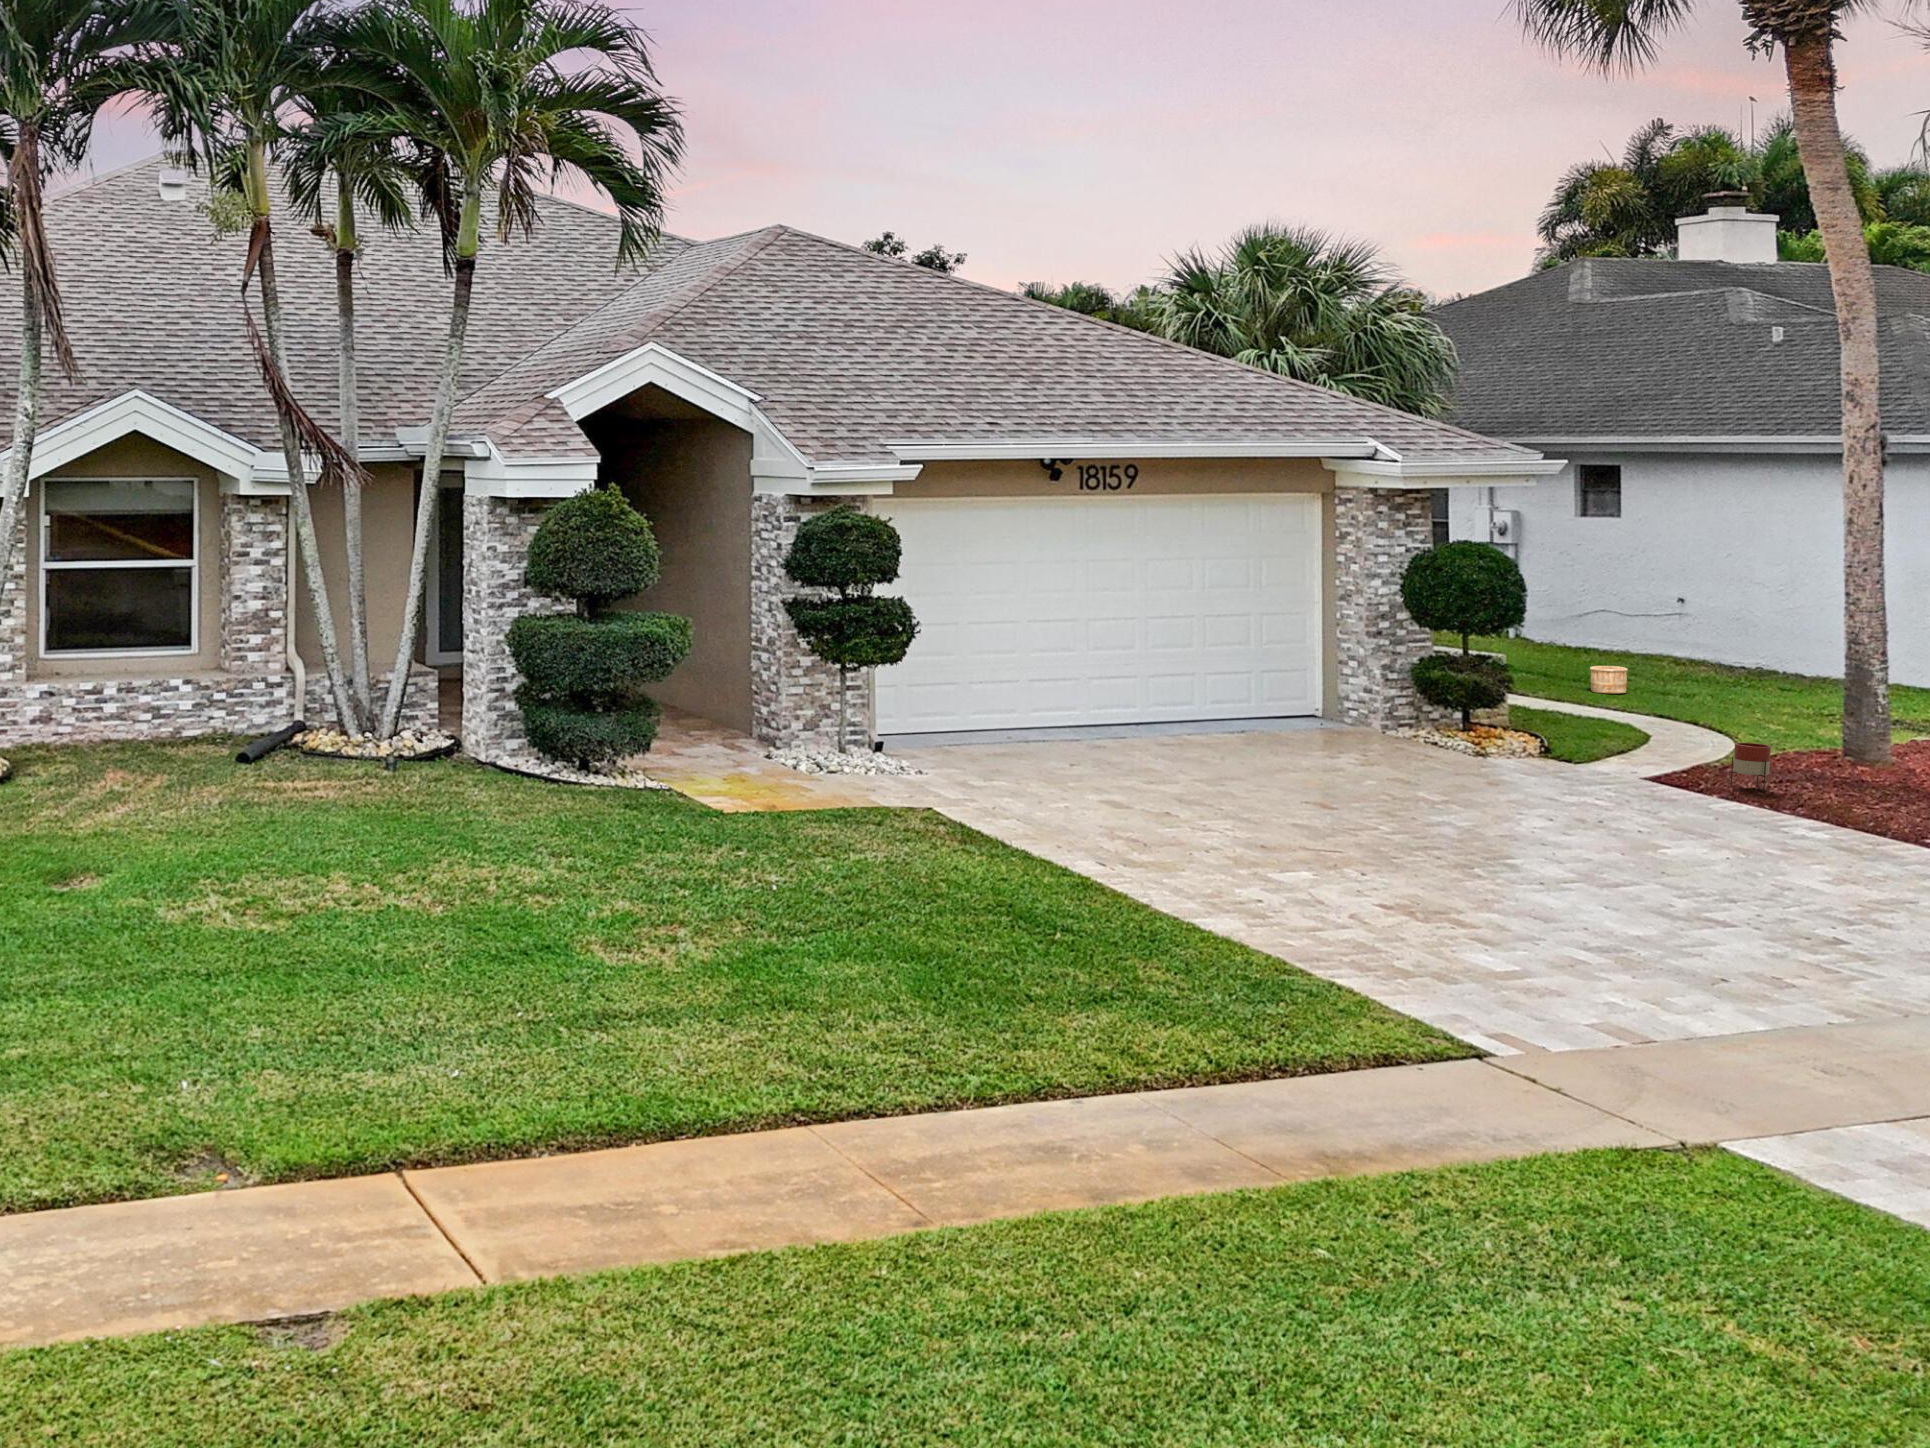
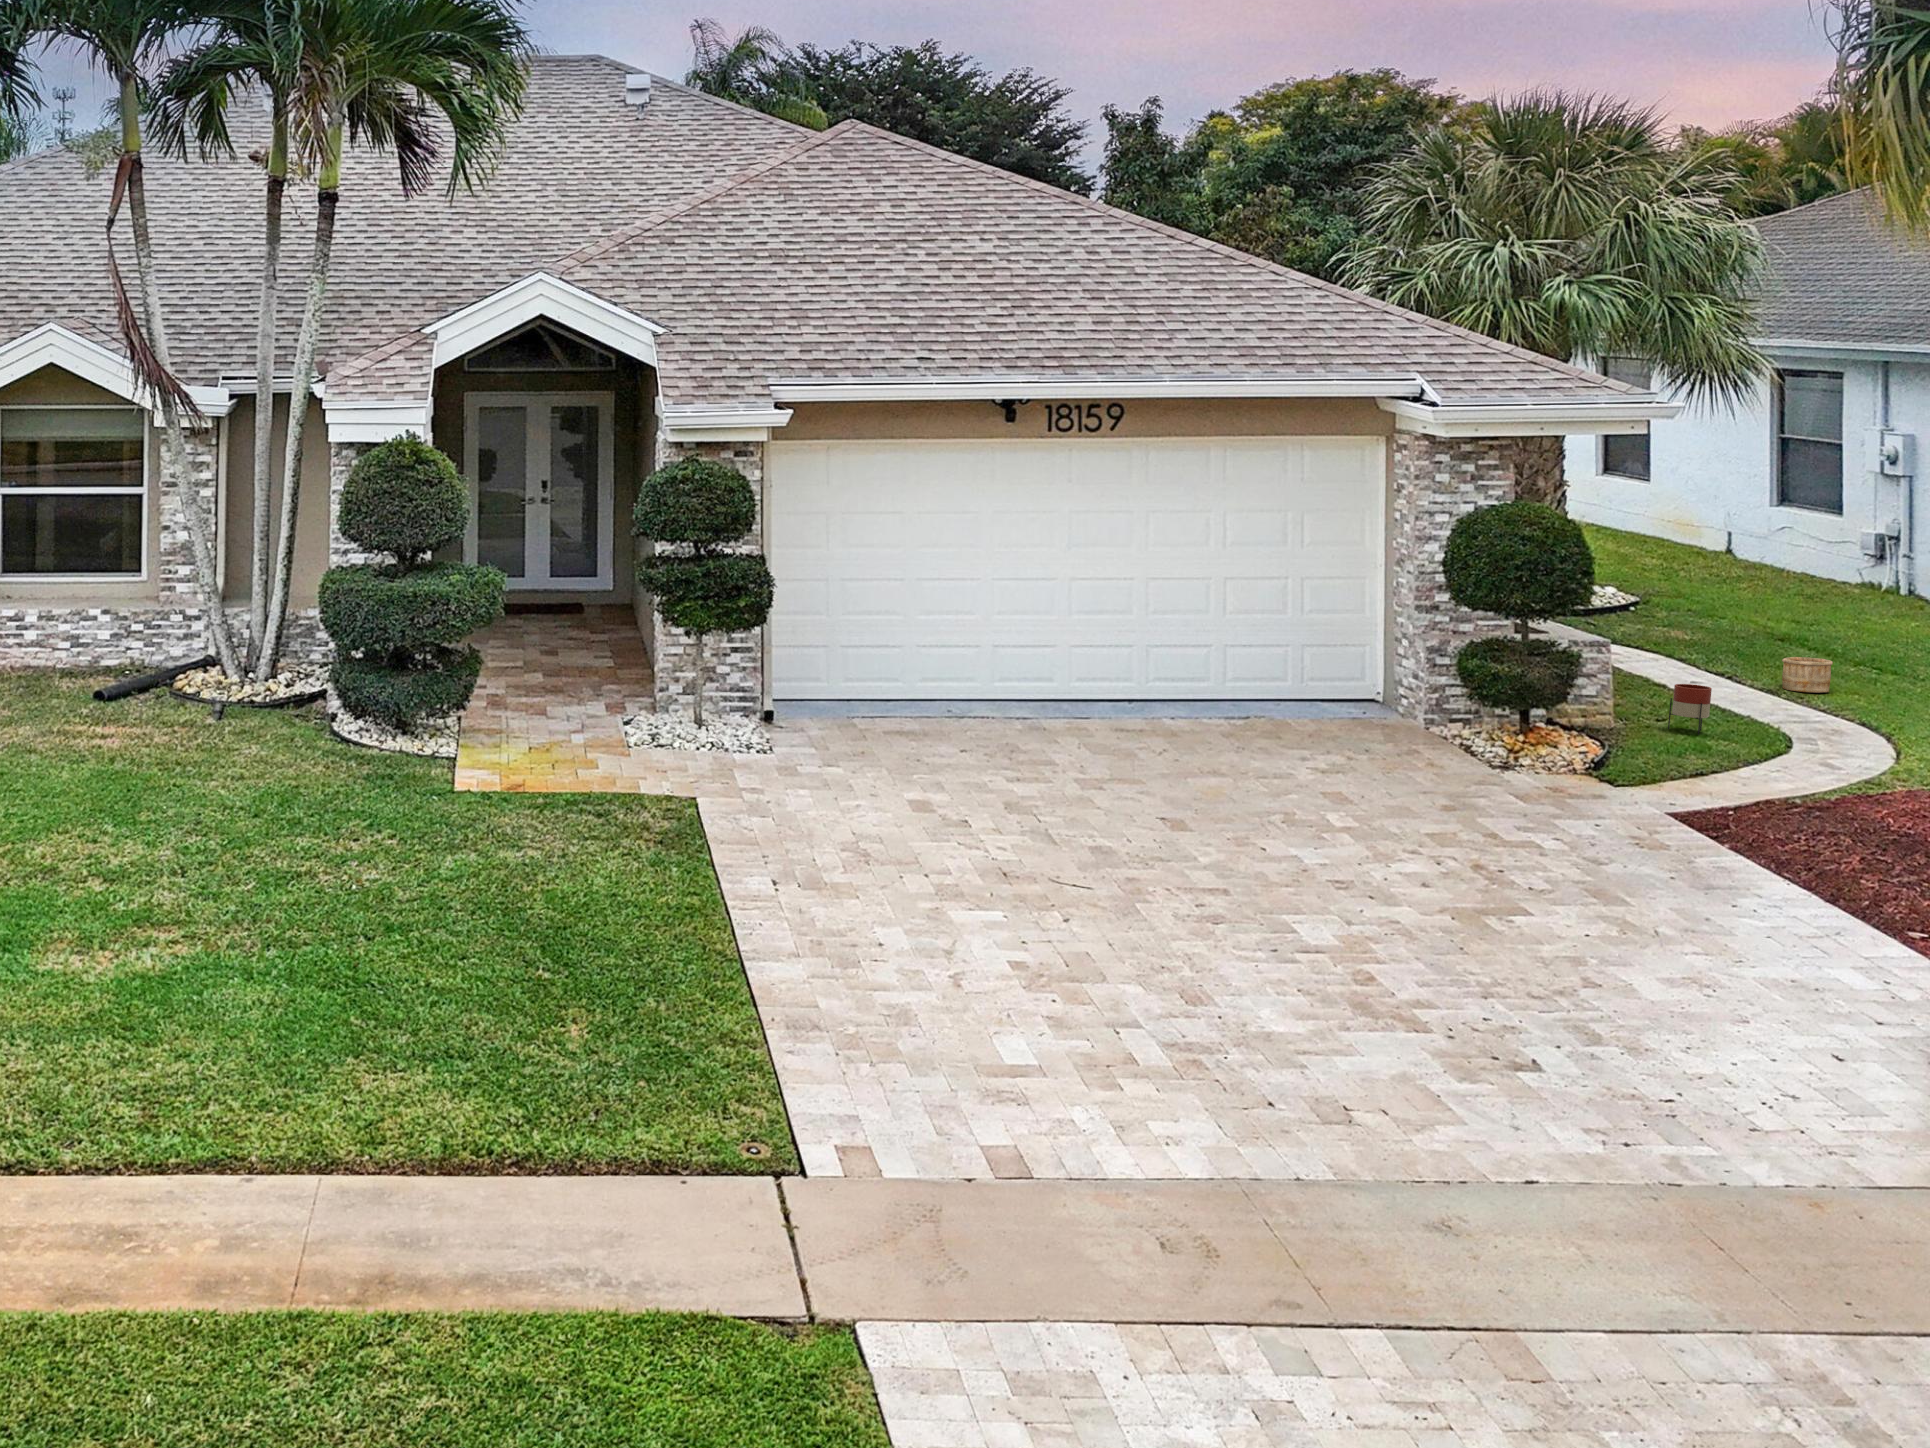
planter: present [1730,743,1771,791] -> present [1668,684,1712,735]

